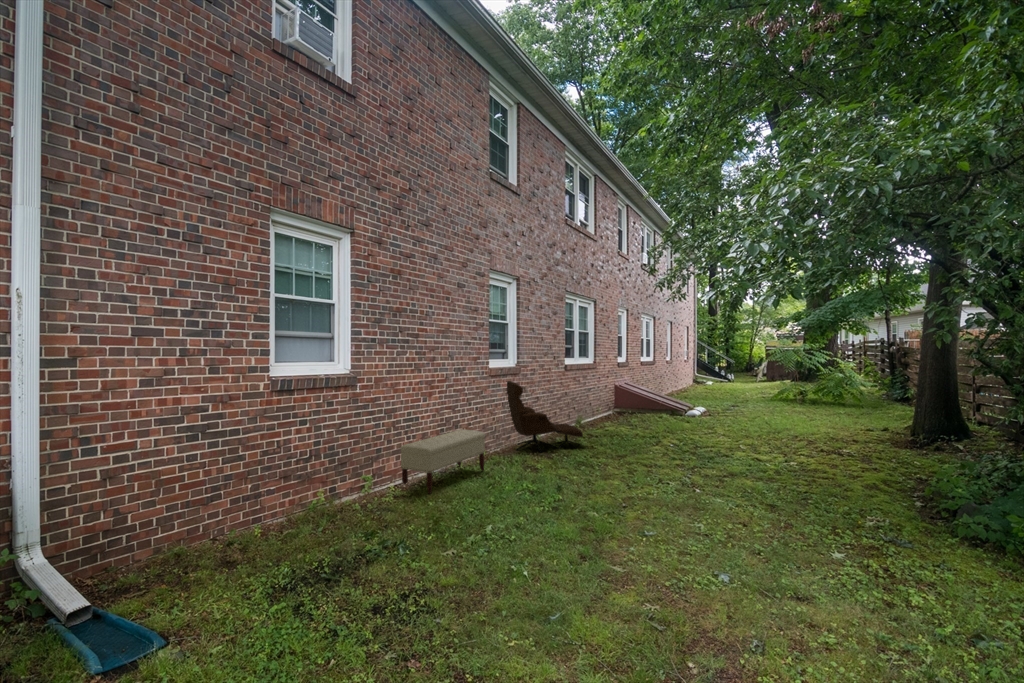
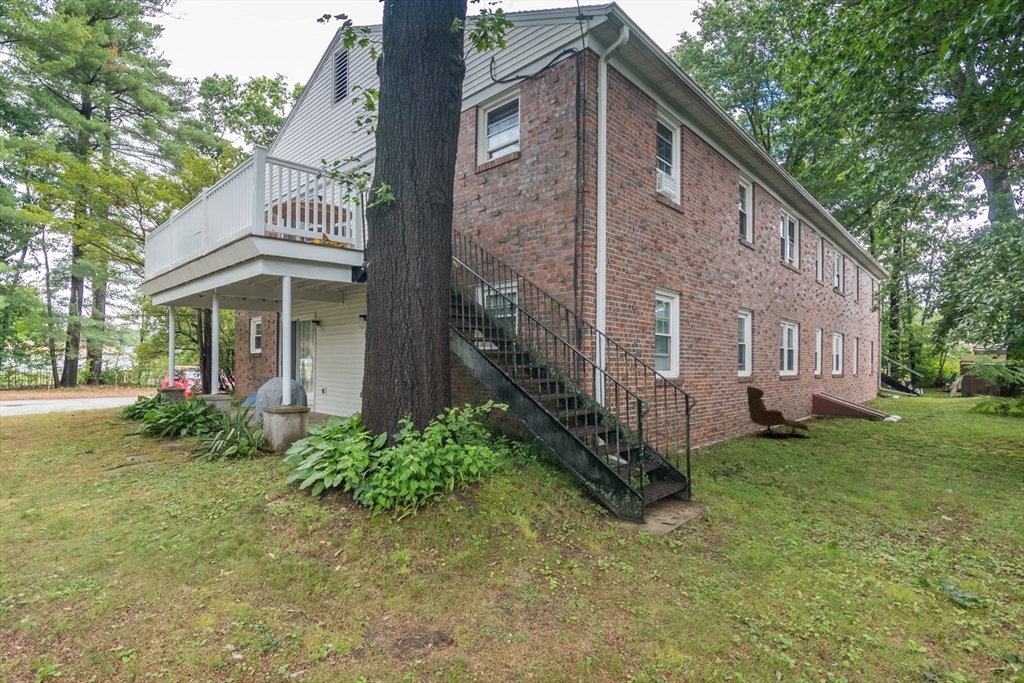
bench: present [400,429,485,494] -> none [701,417,748,454]

